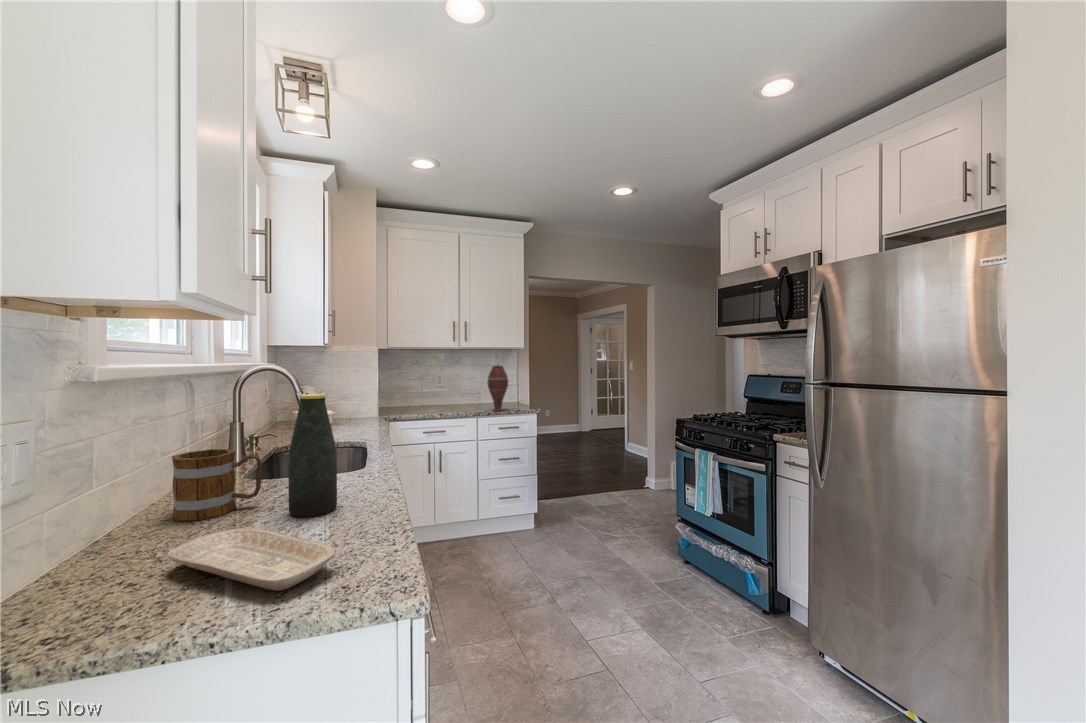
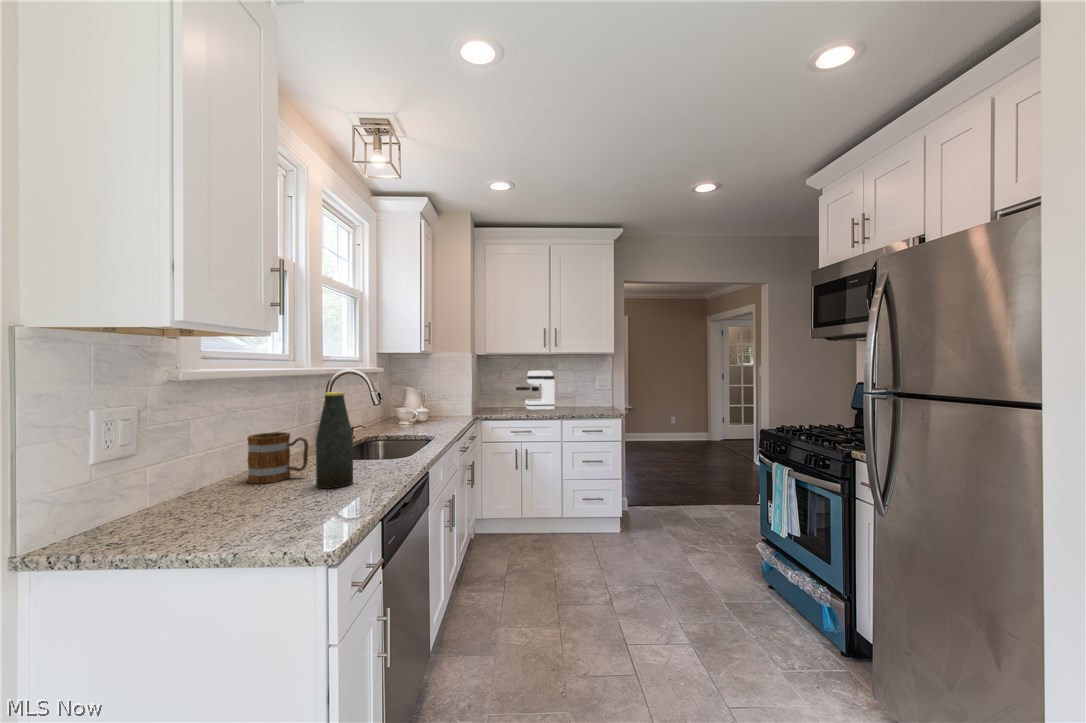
vase: present [488,365,508,411] -> none [570,368,590,414]
coffee maker: none [422,367,466,409] -> present [516,371,555,410]
tray: present [168,528,335,591] -> none [205,490,300,534]

